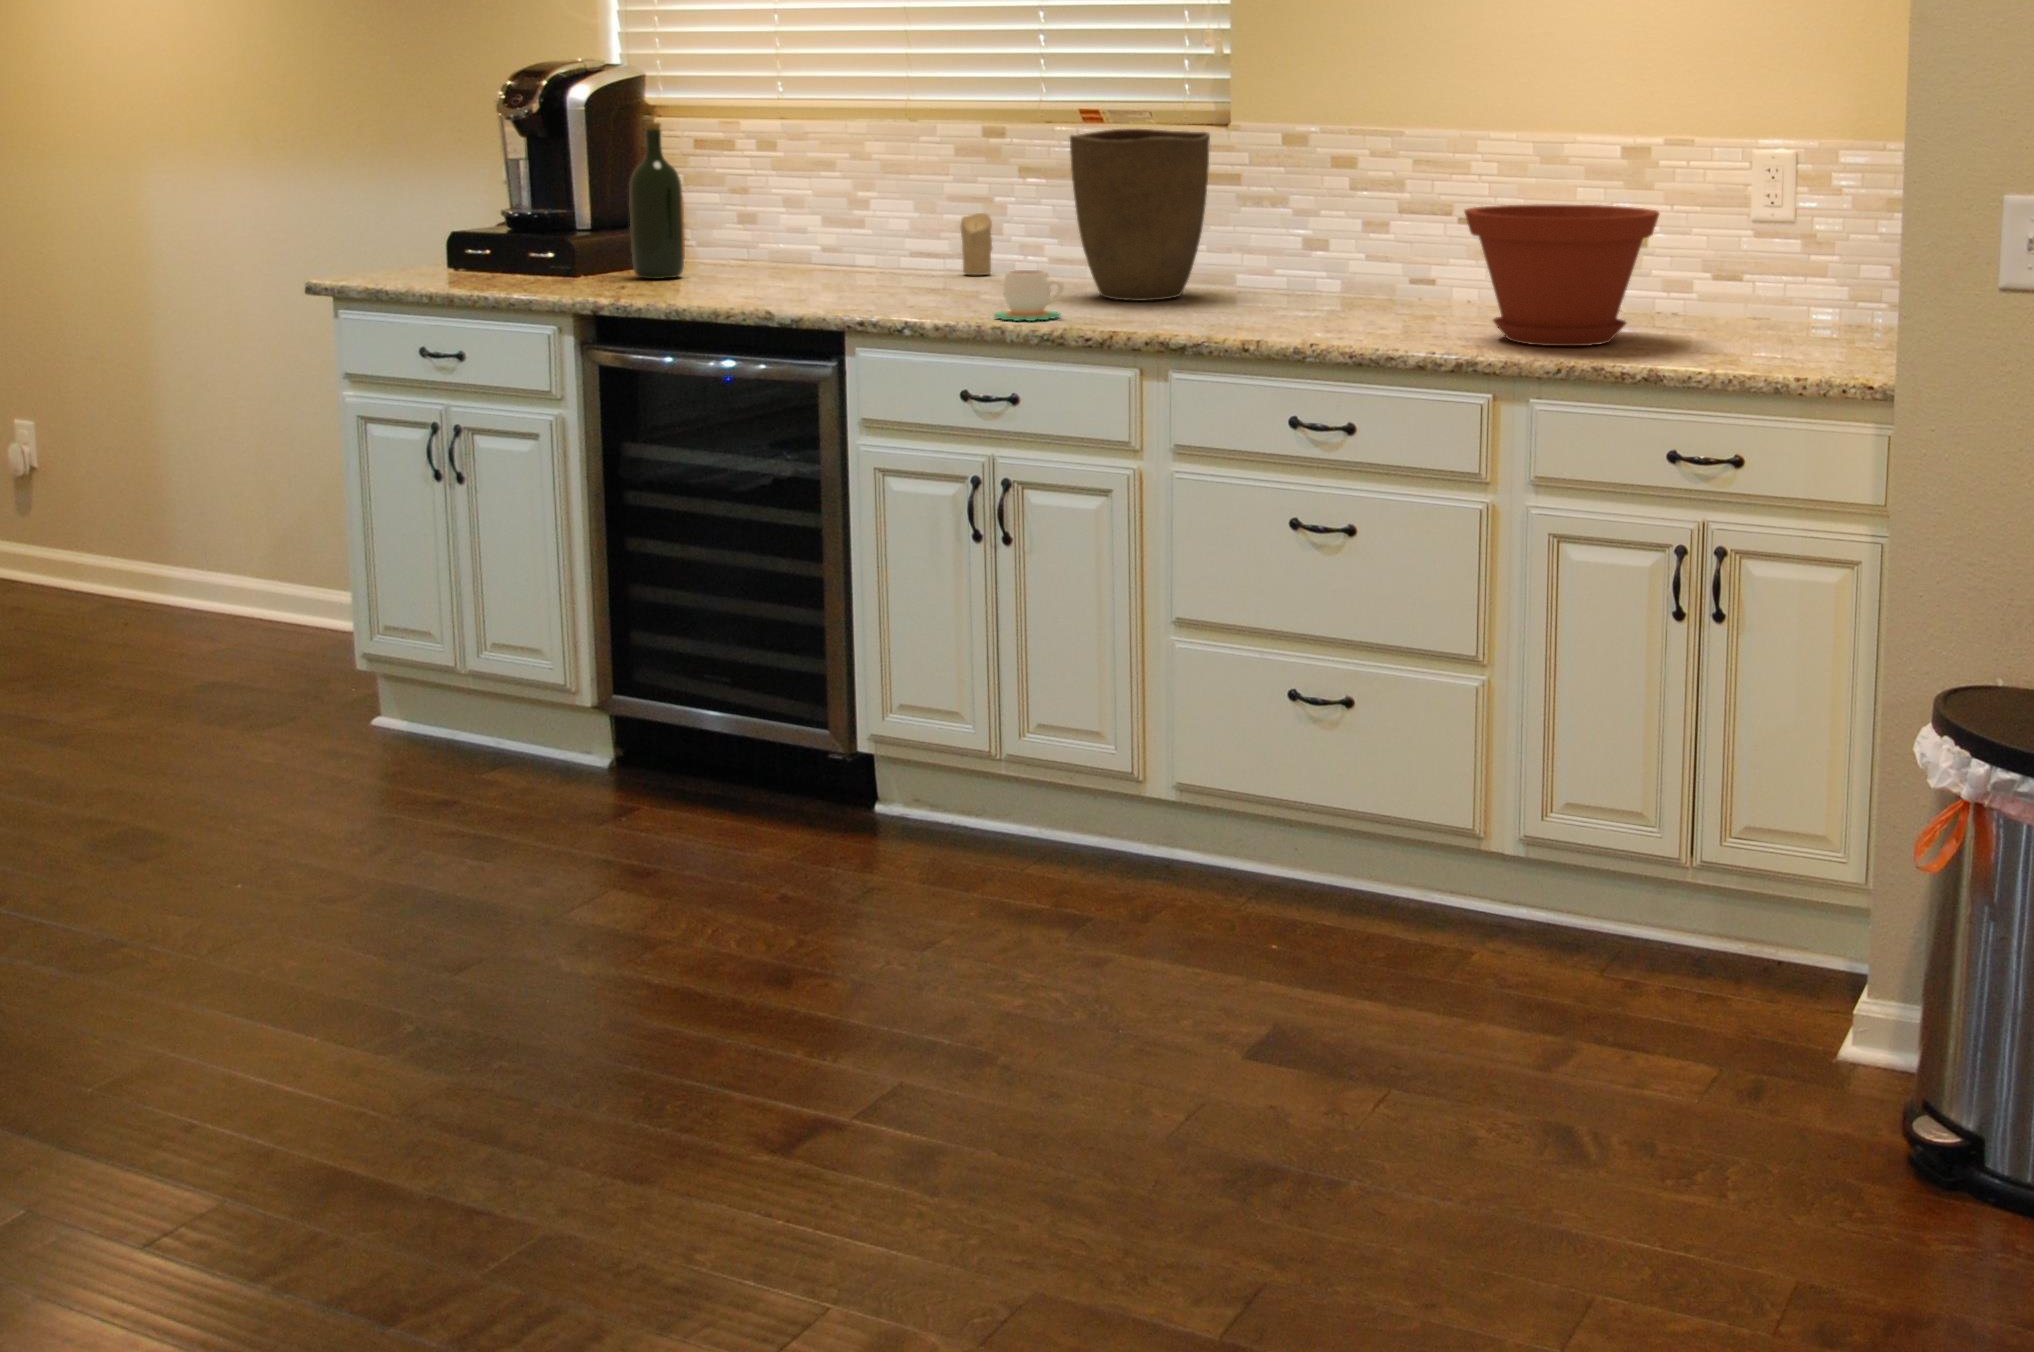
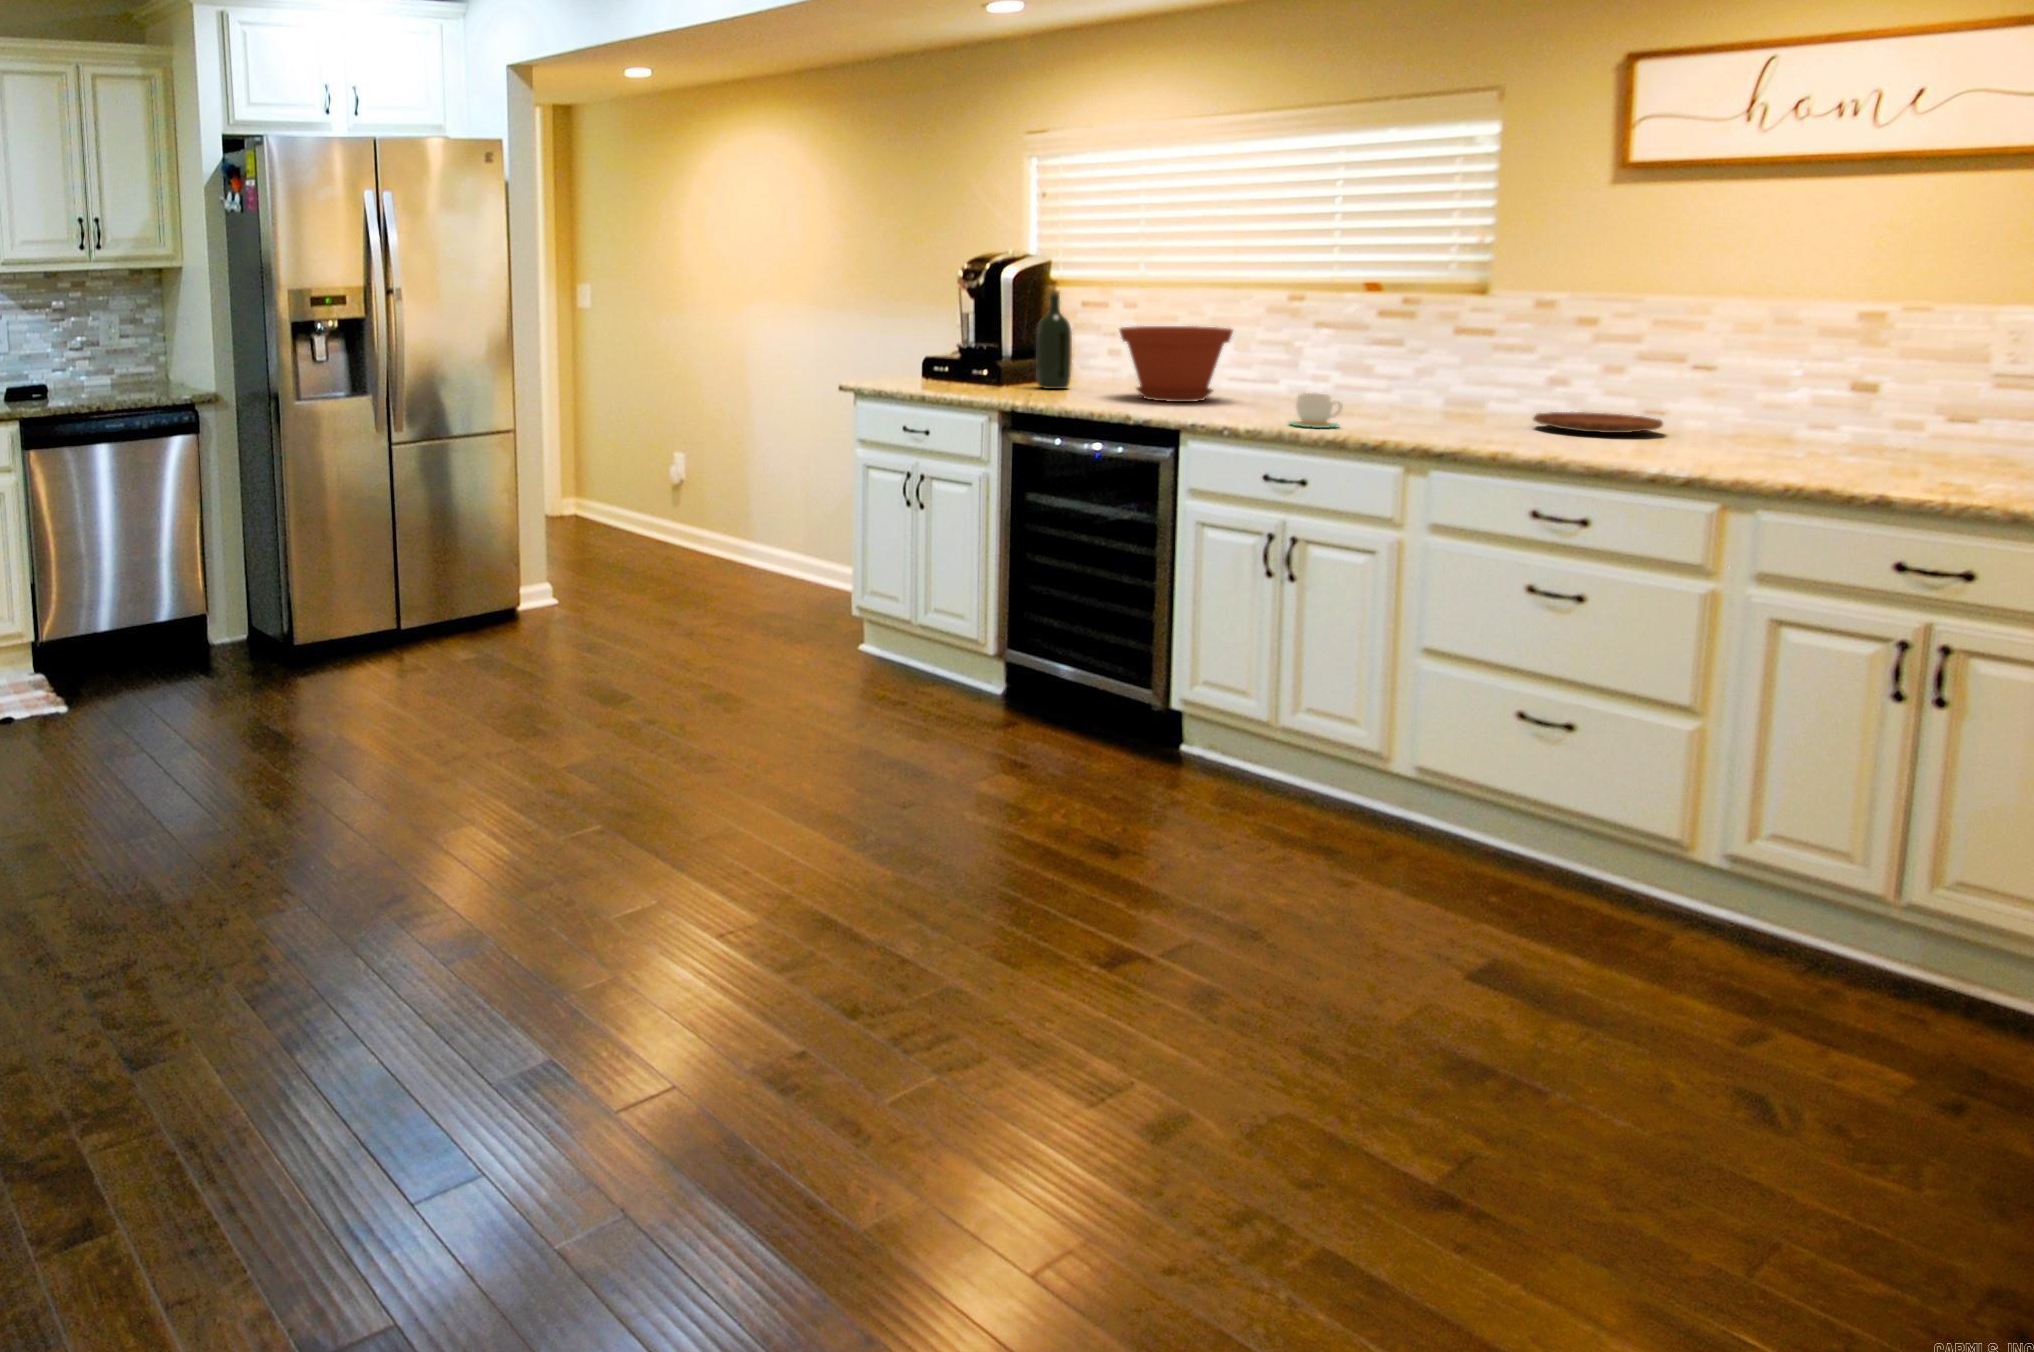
vase: present [1070,129,1210,301] -> none [1354,297,1471,420]
plant pot: present [1464,204,1659,346] -> present [1119,326,1233,402]
candle: present [961,213,992,275] -> none [1268,354,1292,397]
tray: none [1286,279,1426,305] -> present [1533,412,1663,433]

